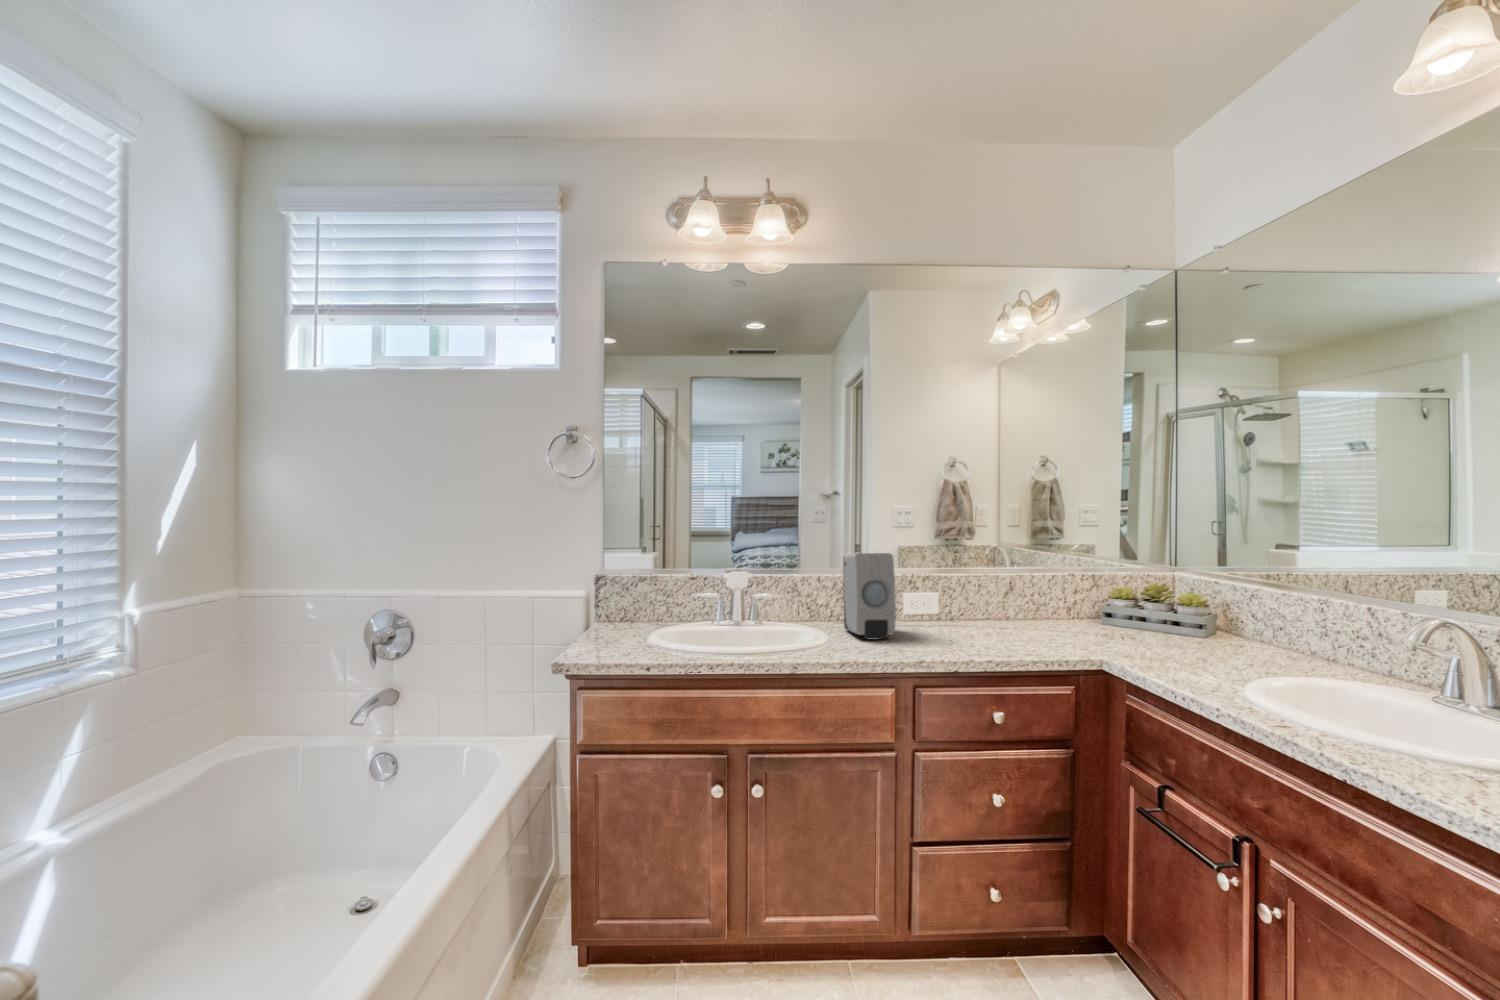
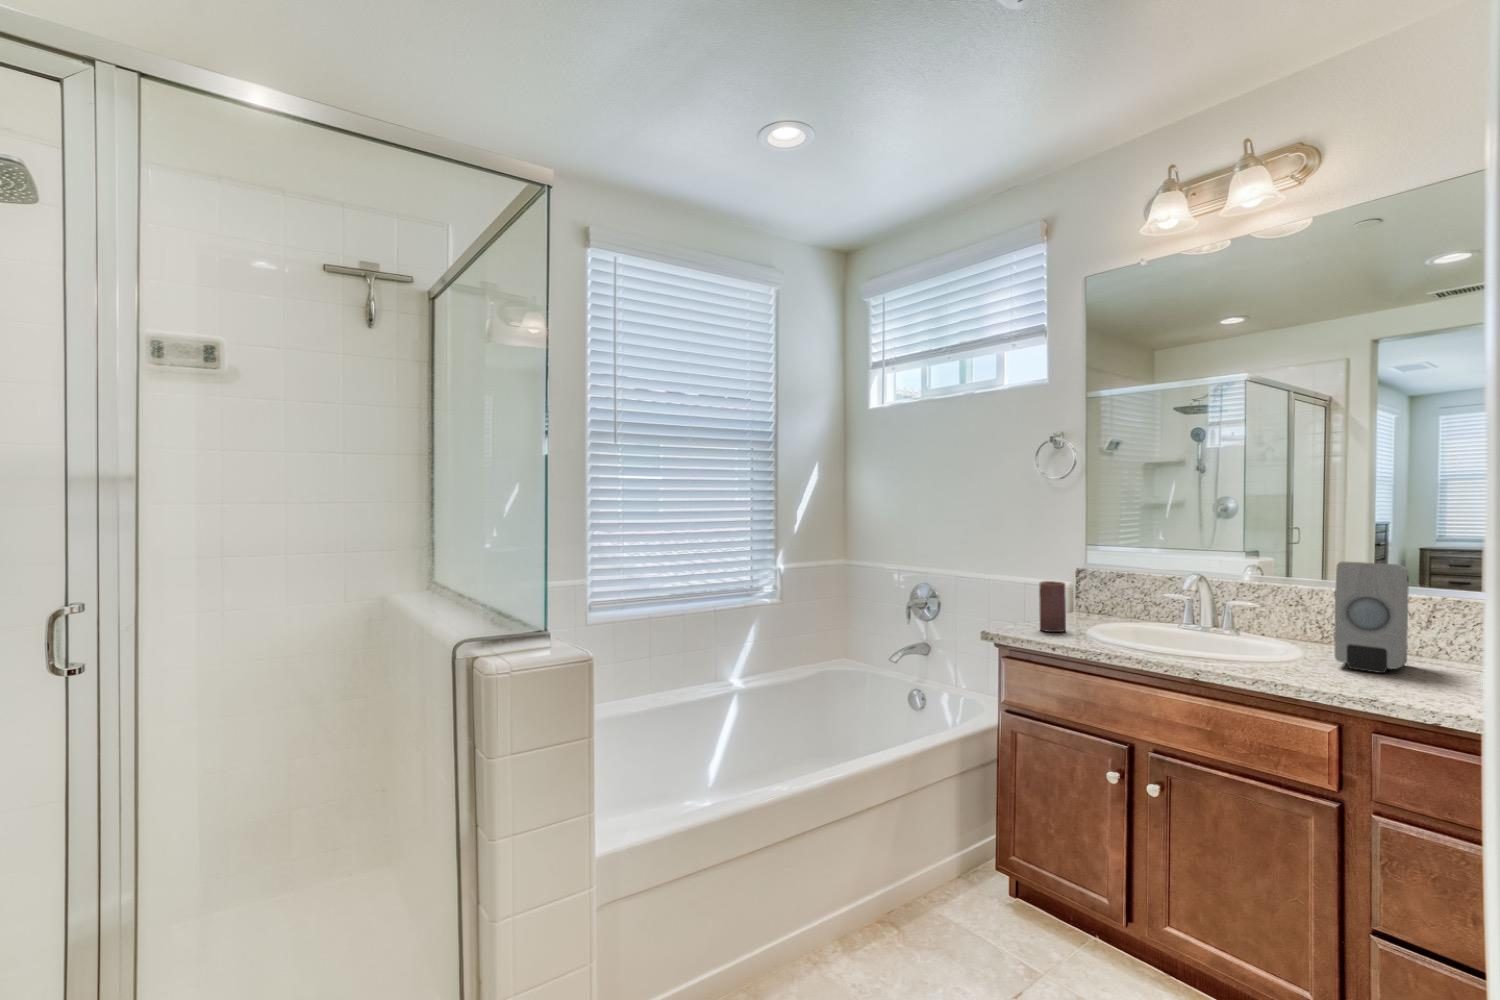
candle: none [603,592,630,649] -> present [1039,581,1066,632]

